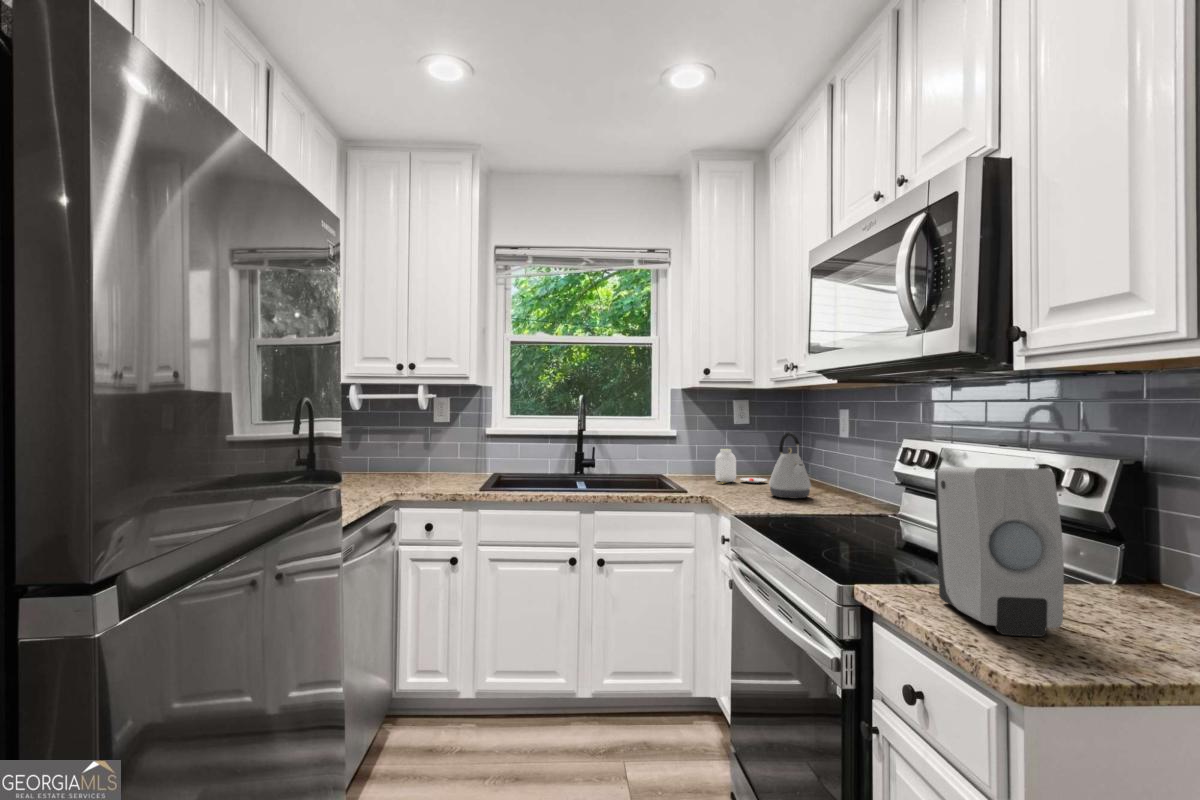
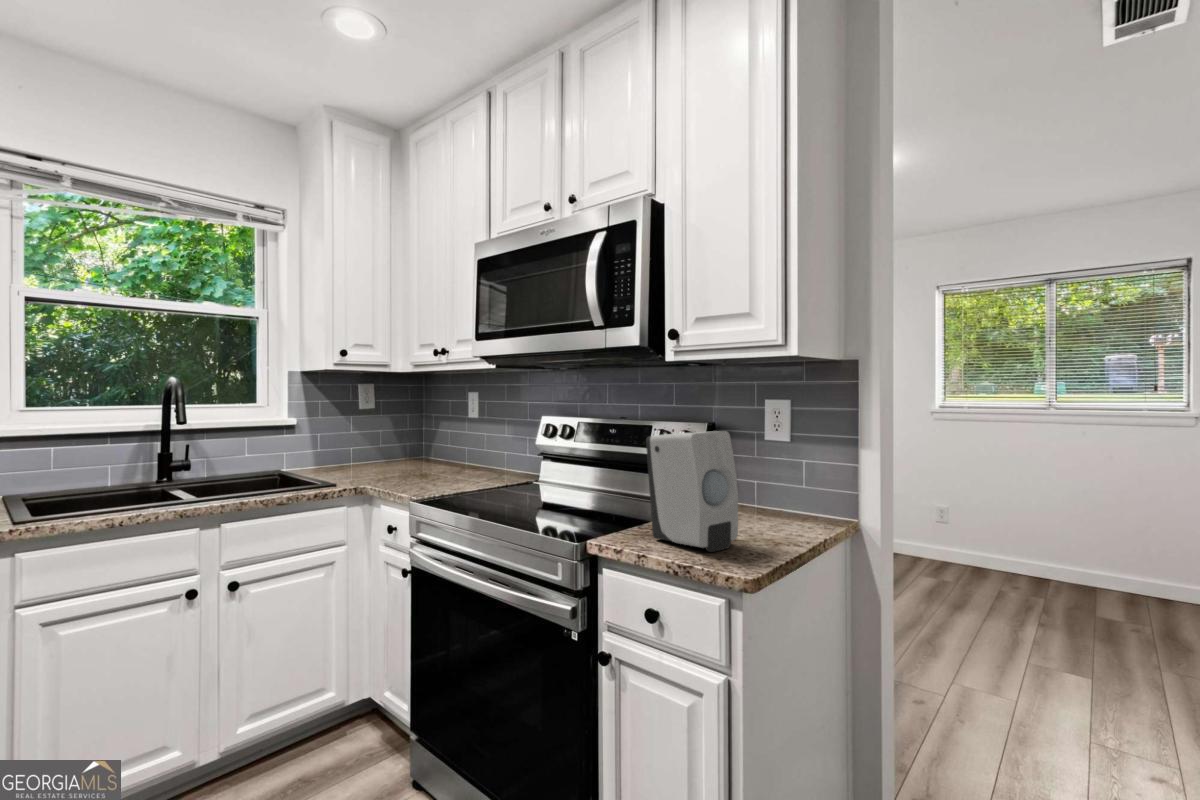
kettle: present [769,432,811,499] -> none [419,415,459,478]
jar: present [715,449,766,484] -> none [346,436,405,473]

